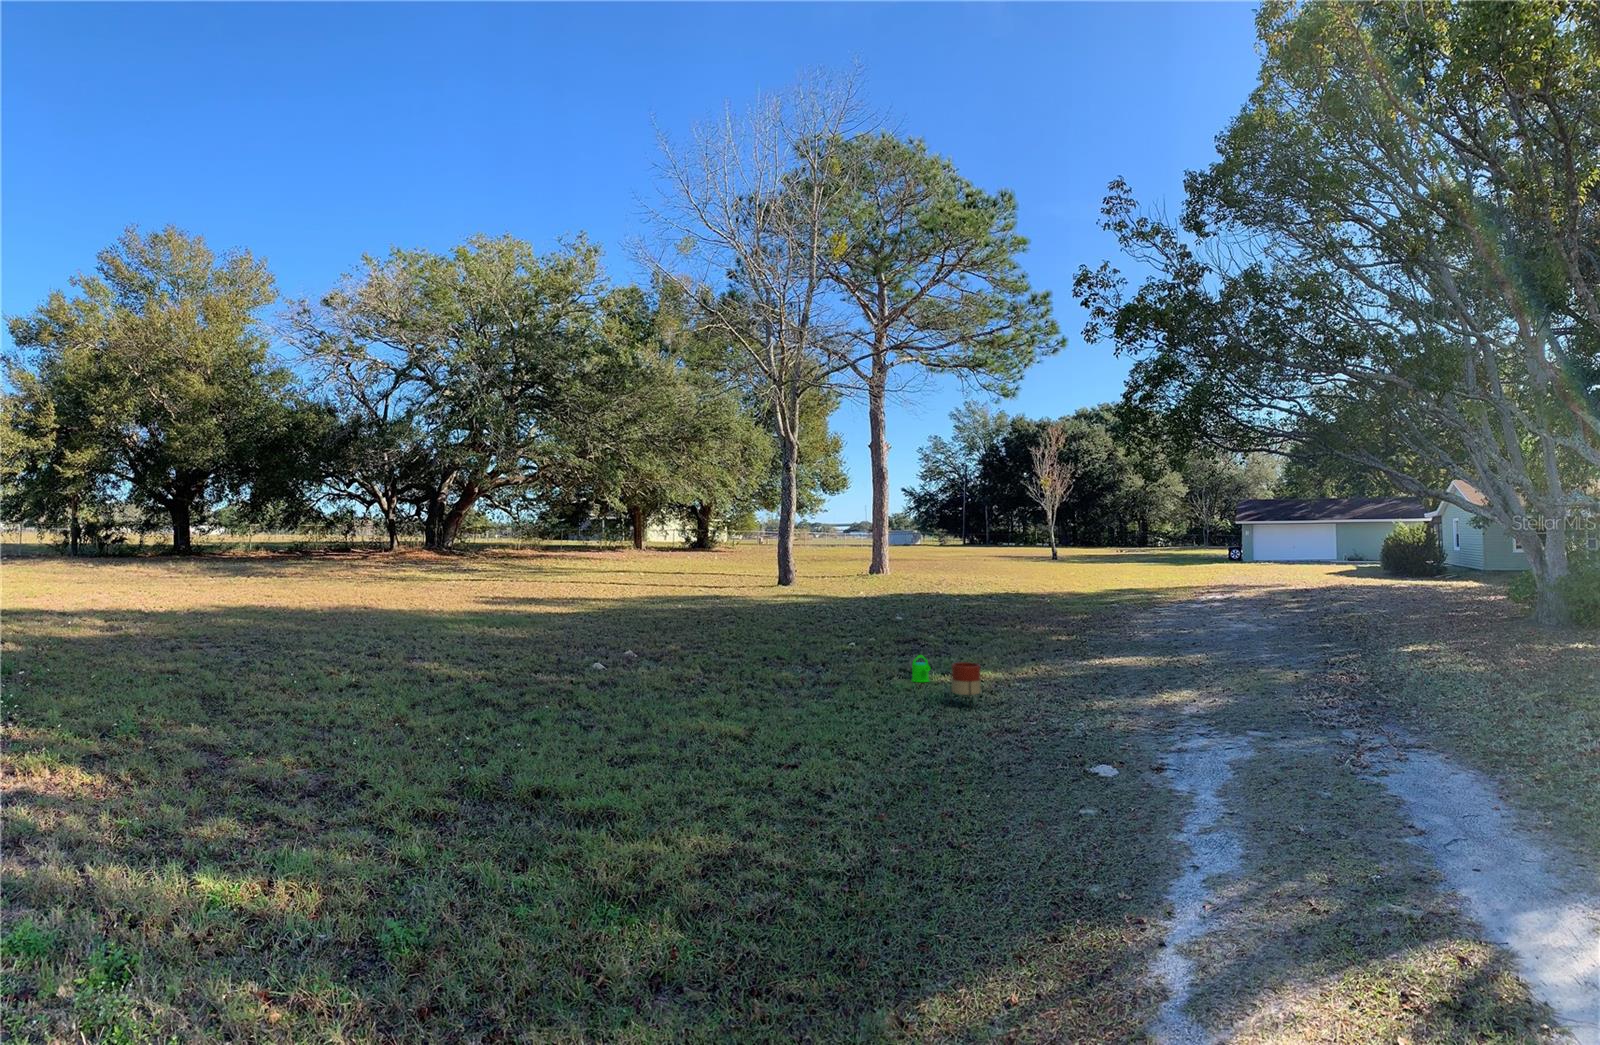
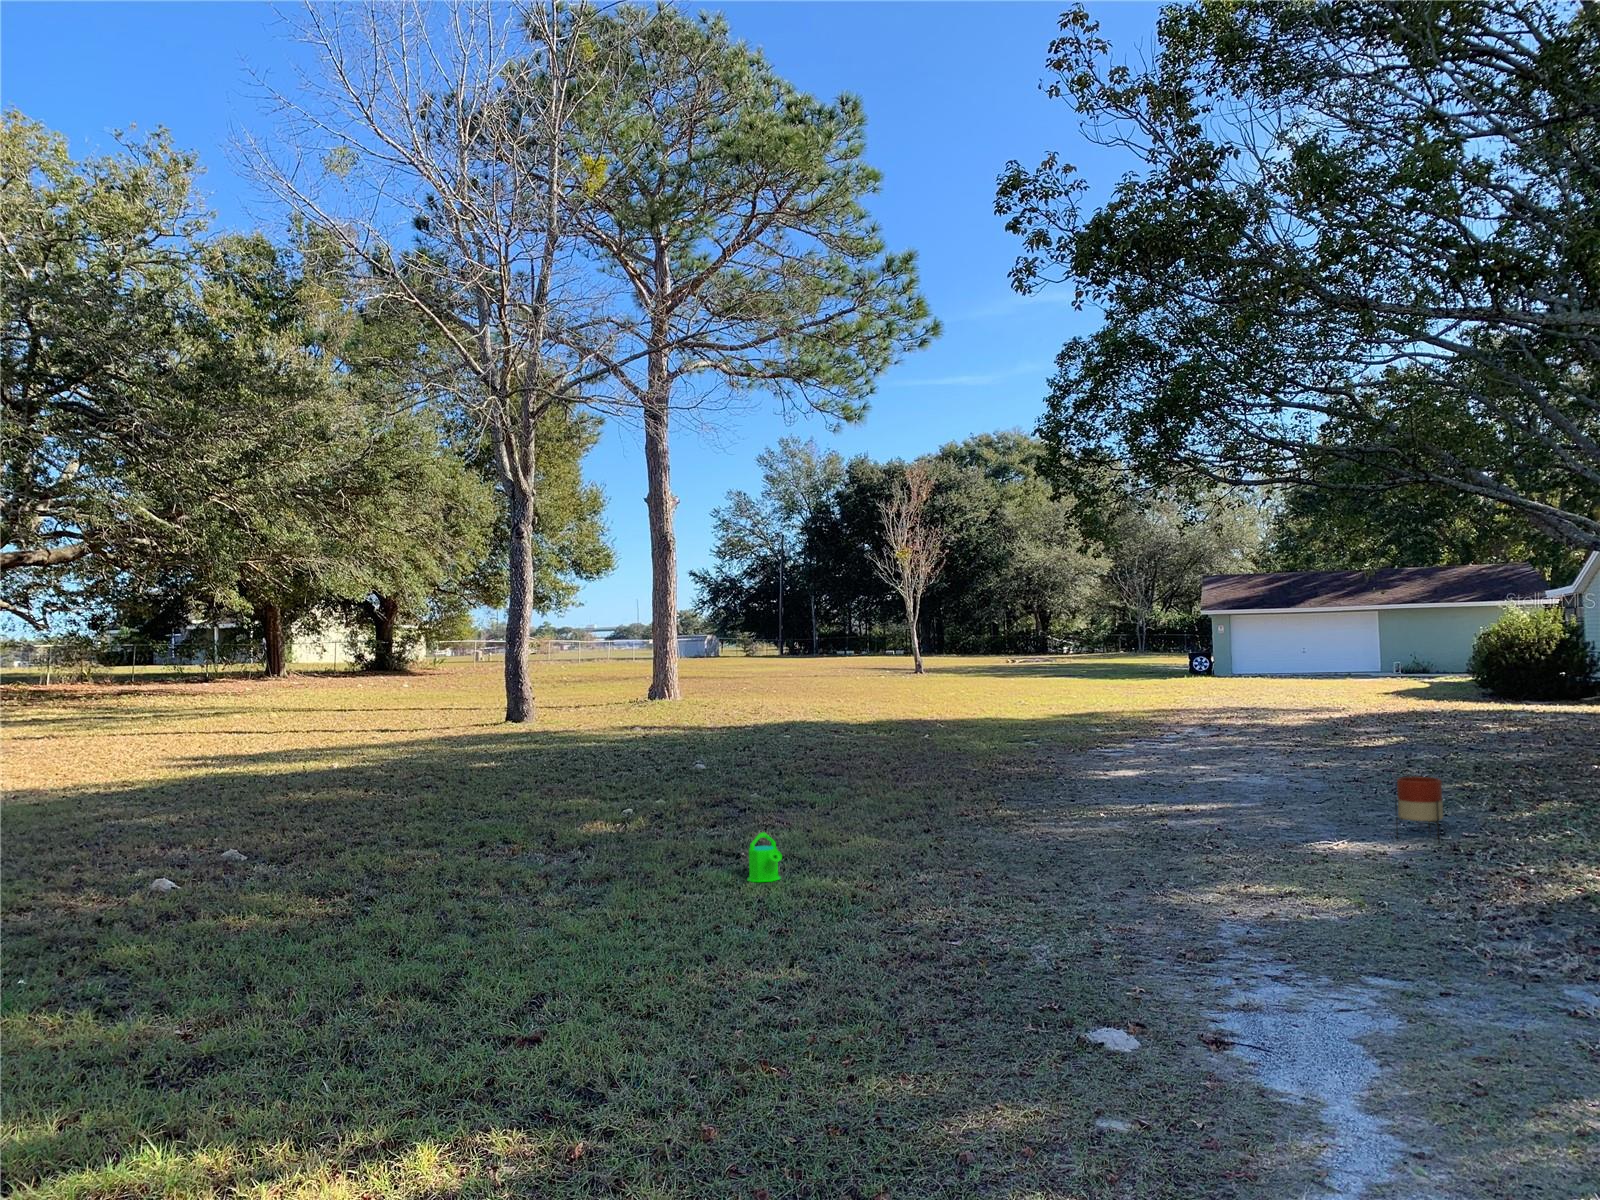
planter: present [951,662,981,696] -> present [1395,777,1443,843]

